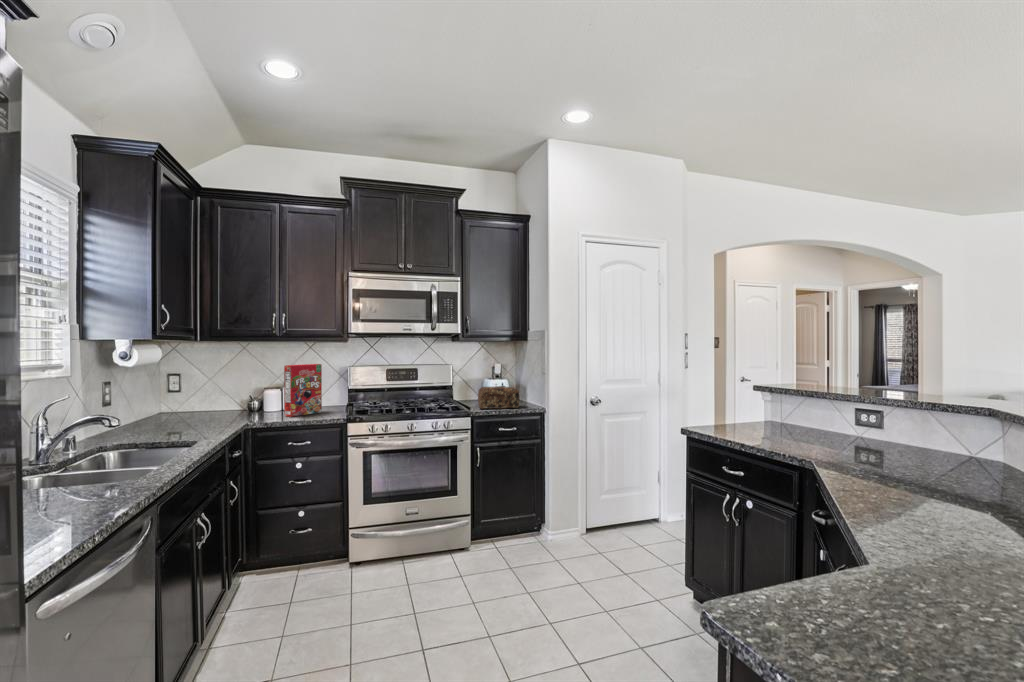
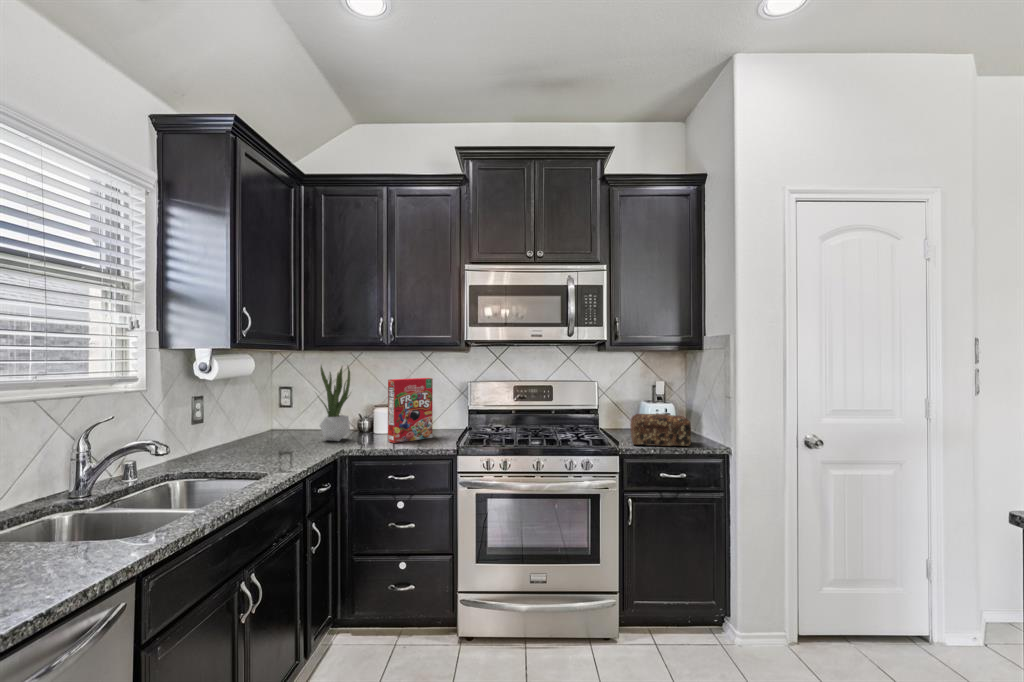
potted plant: none [215,353,250,418] -> present [318,366,350,441]

